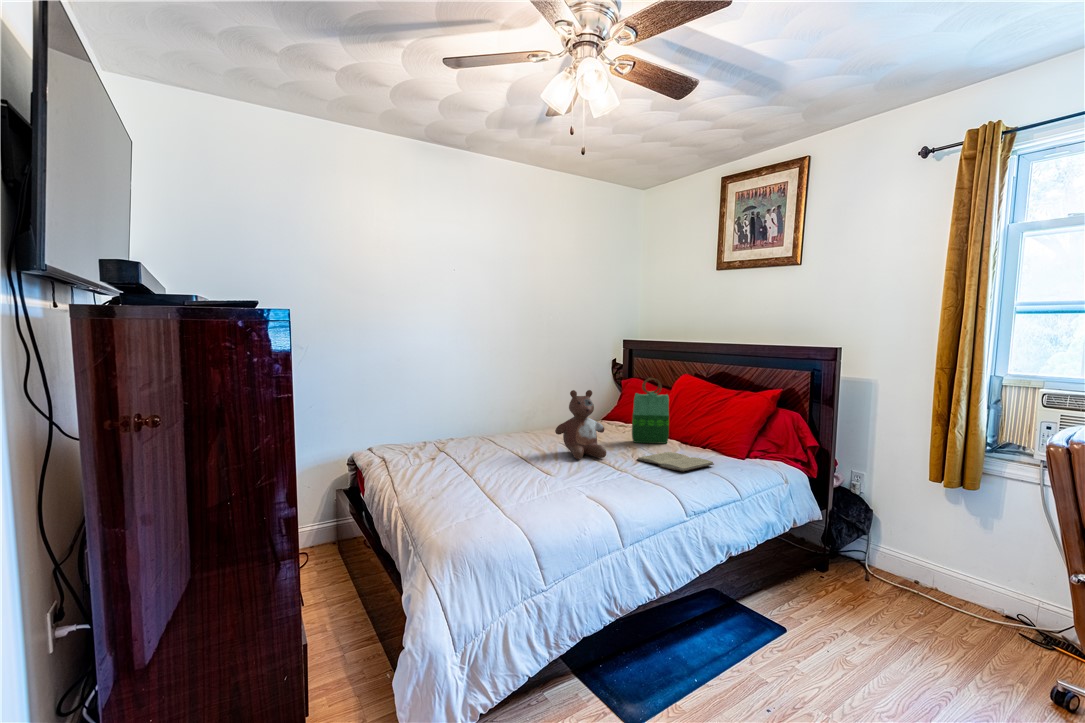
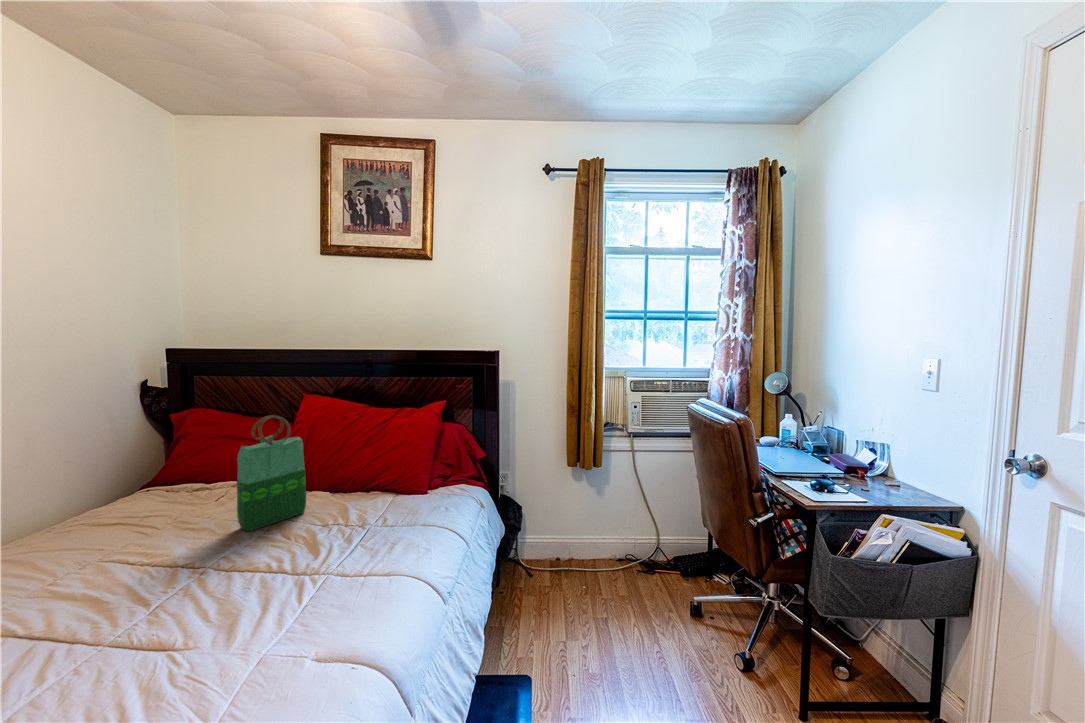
stuffed bear: present [555,390,606,459] -> none [61,471,227,647]
book: present [637,452,714,471] -> none [291,528,416,576]

